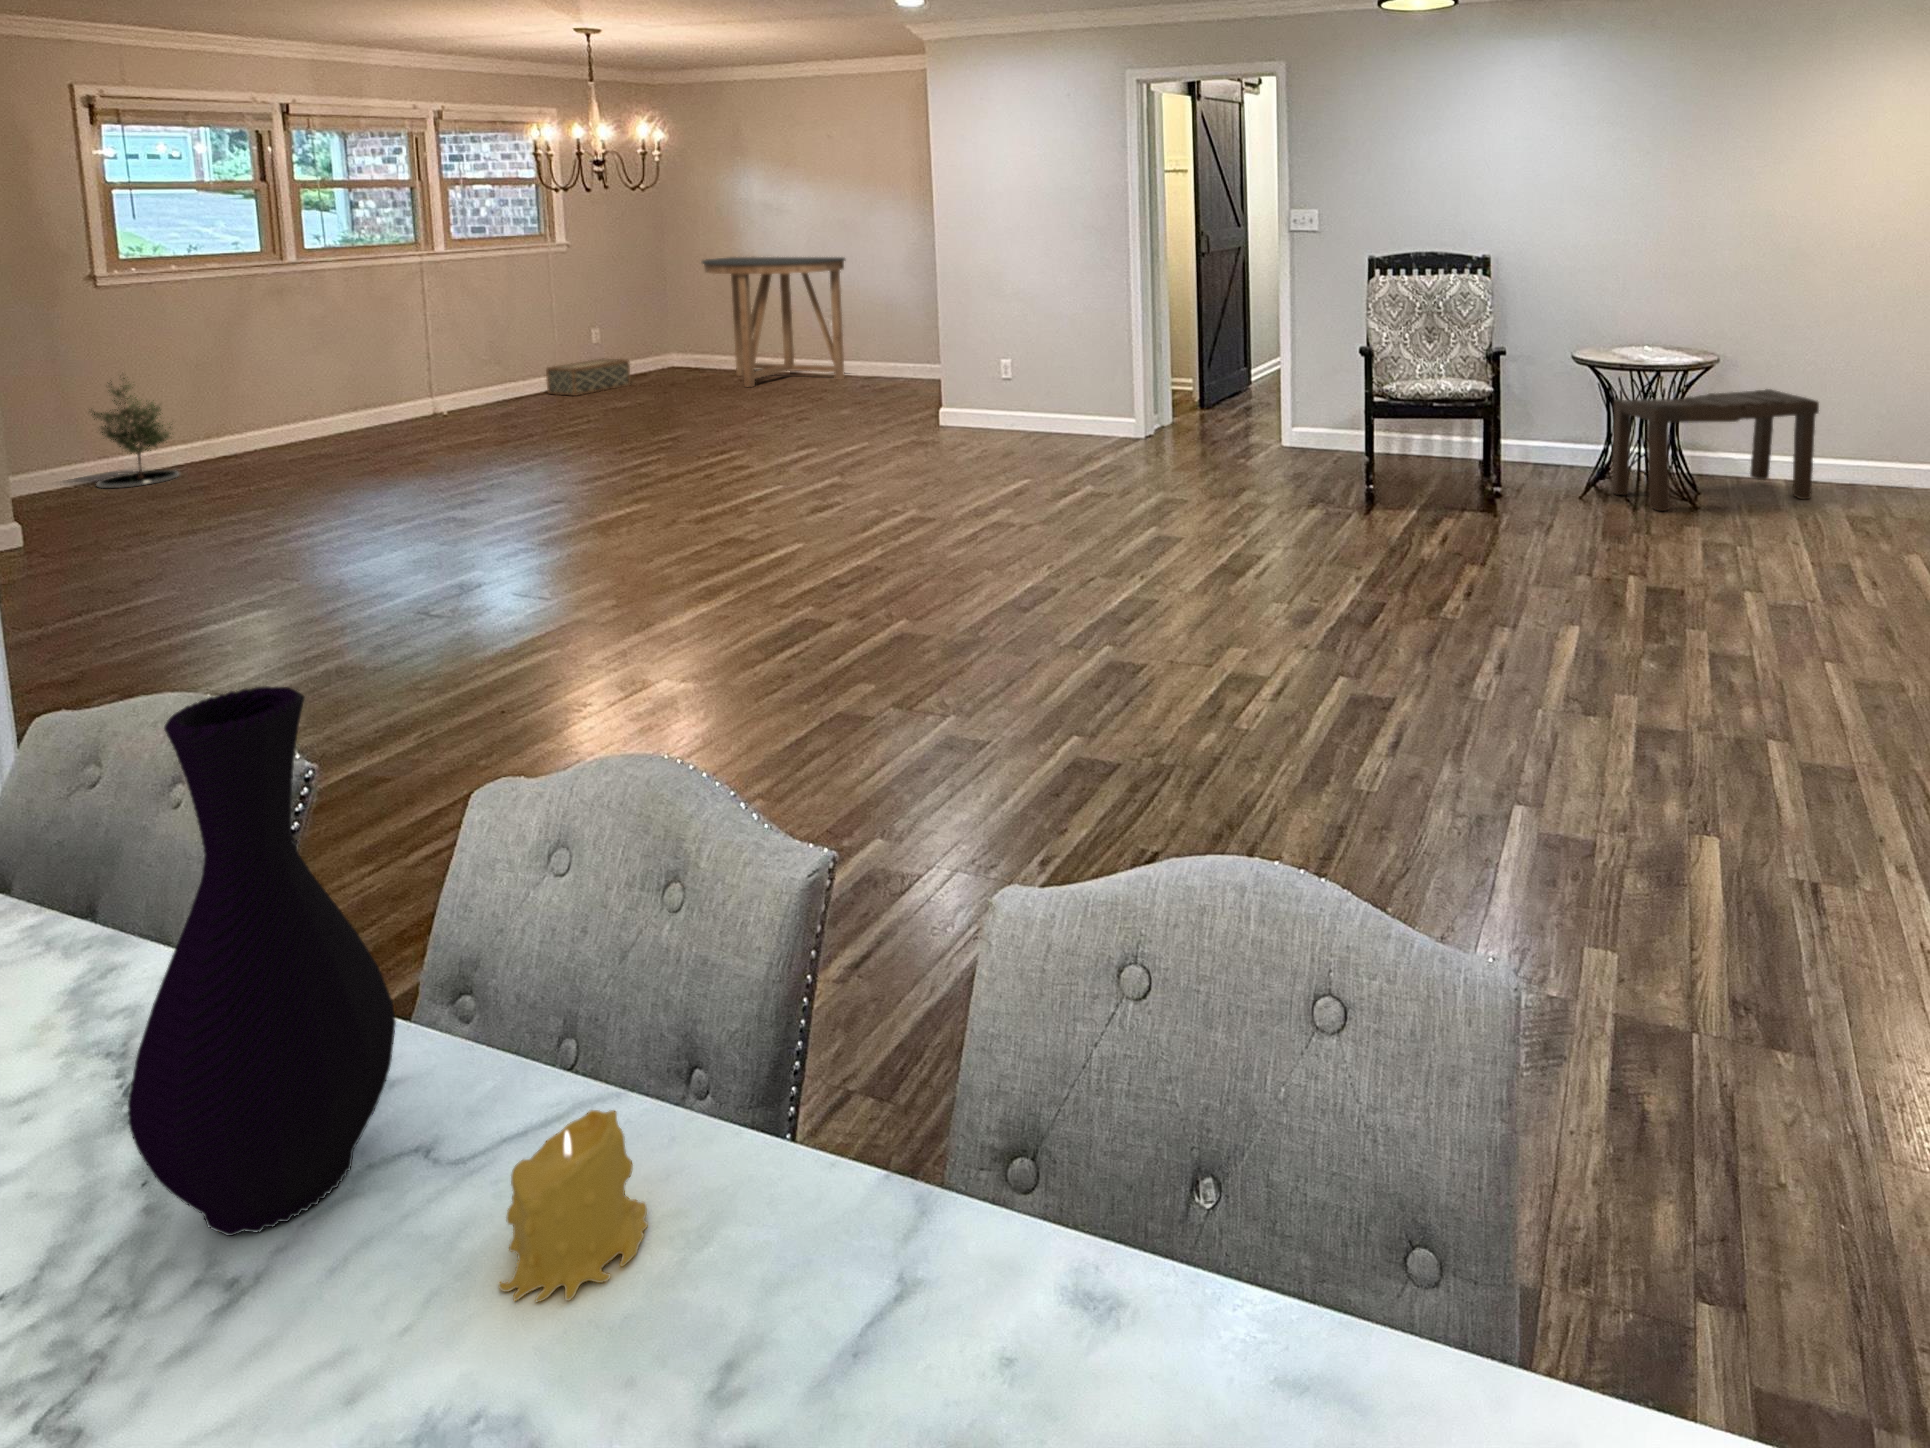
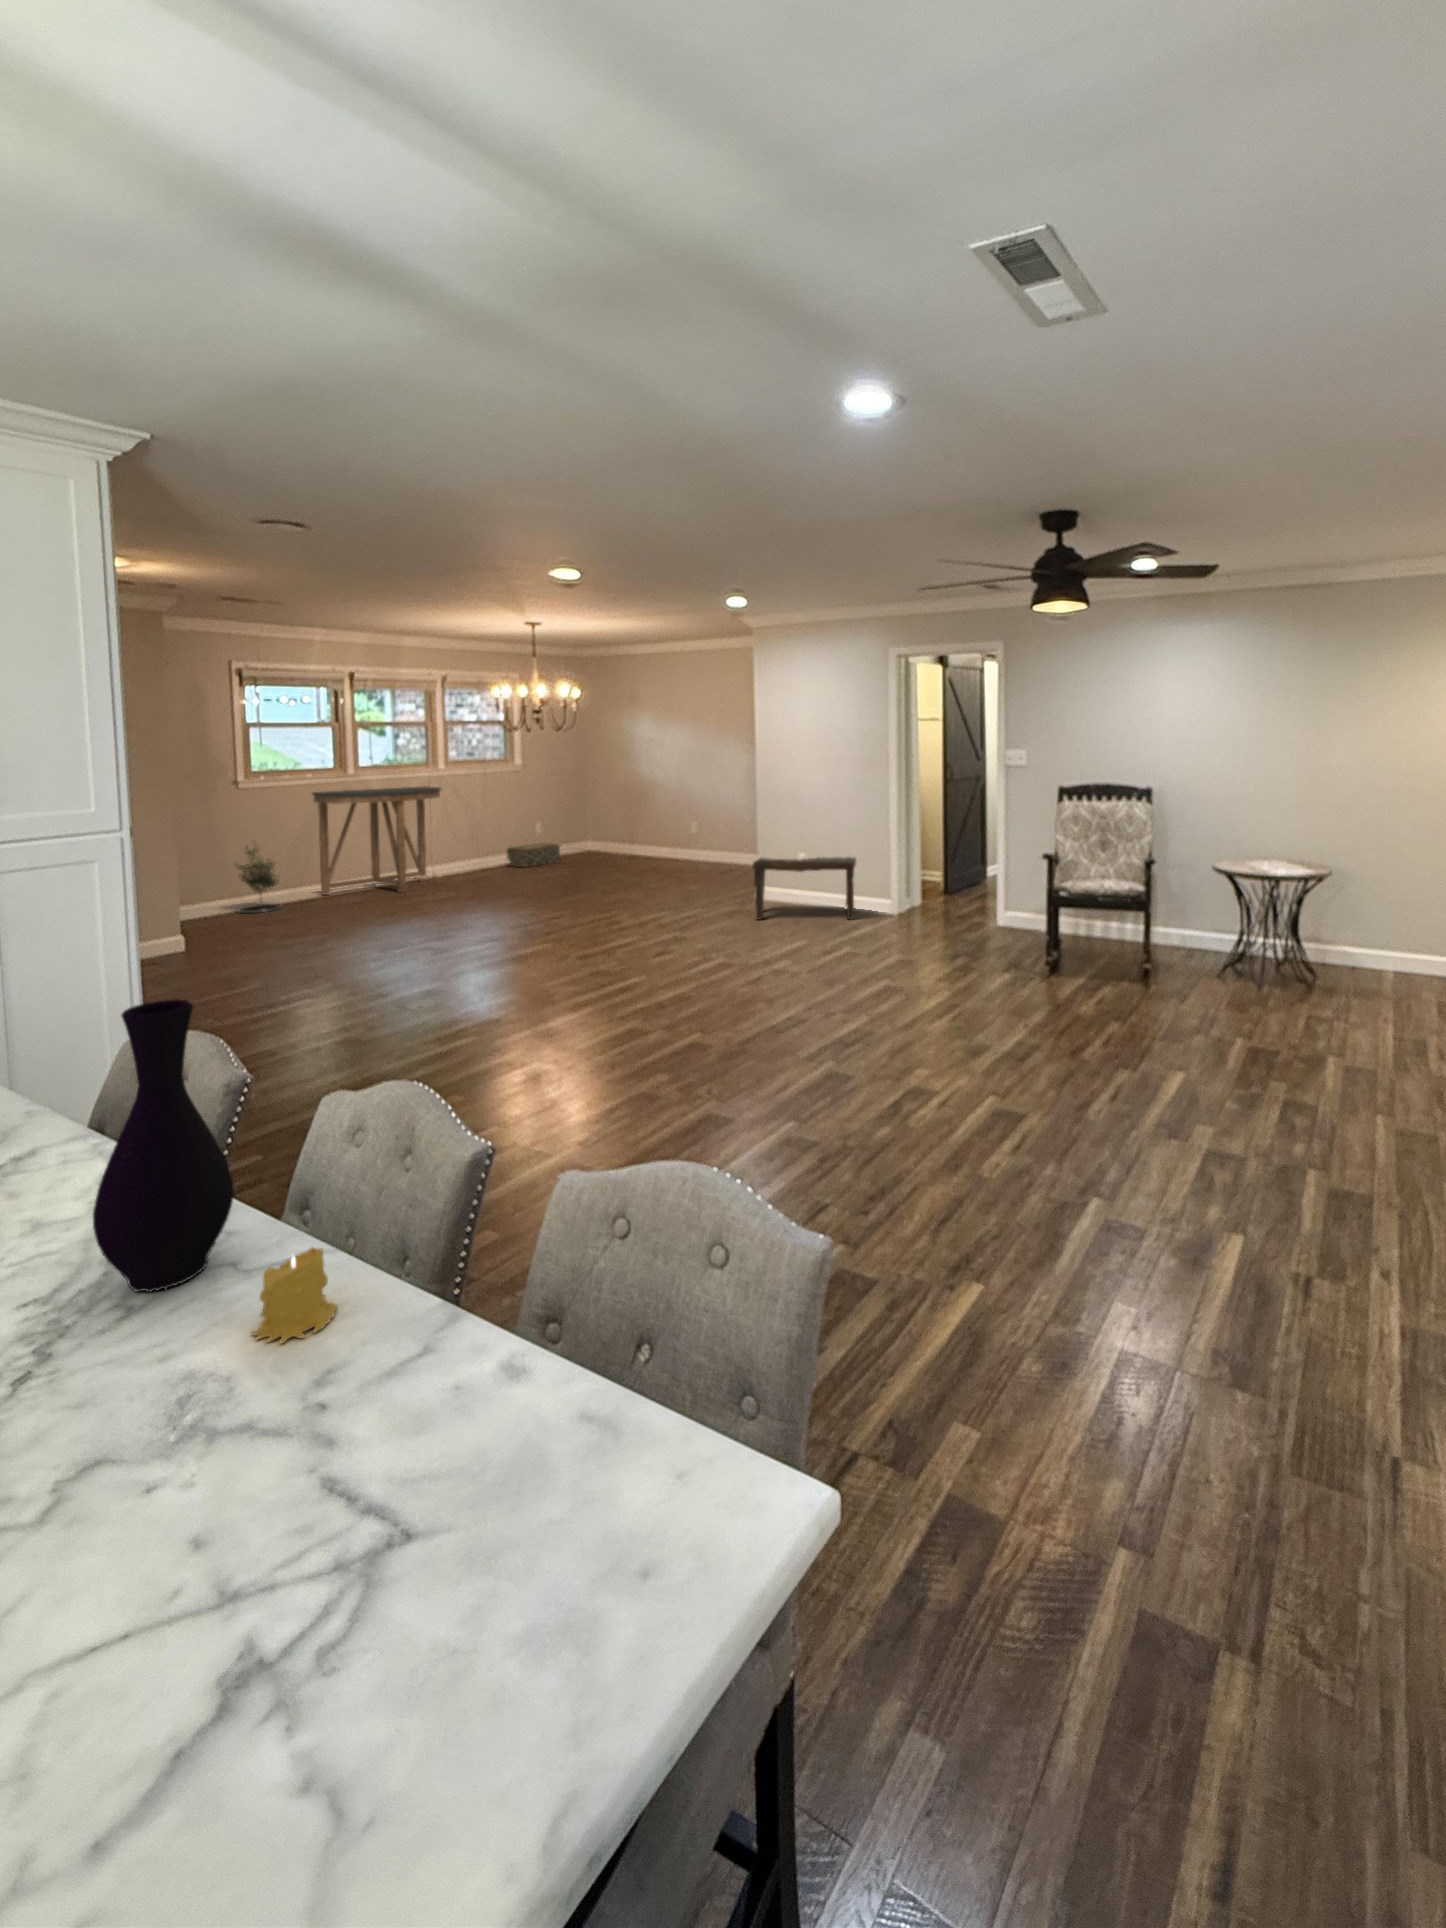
console table: present [702,257,845,387] -> present [312,786,441,895]
bench: present [1611,389,1819,511] -> present [753,857,856,920]

